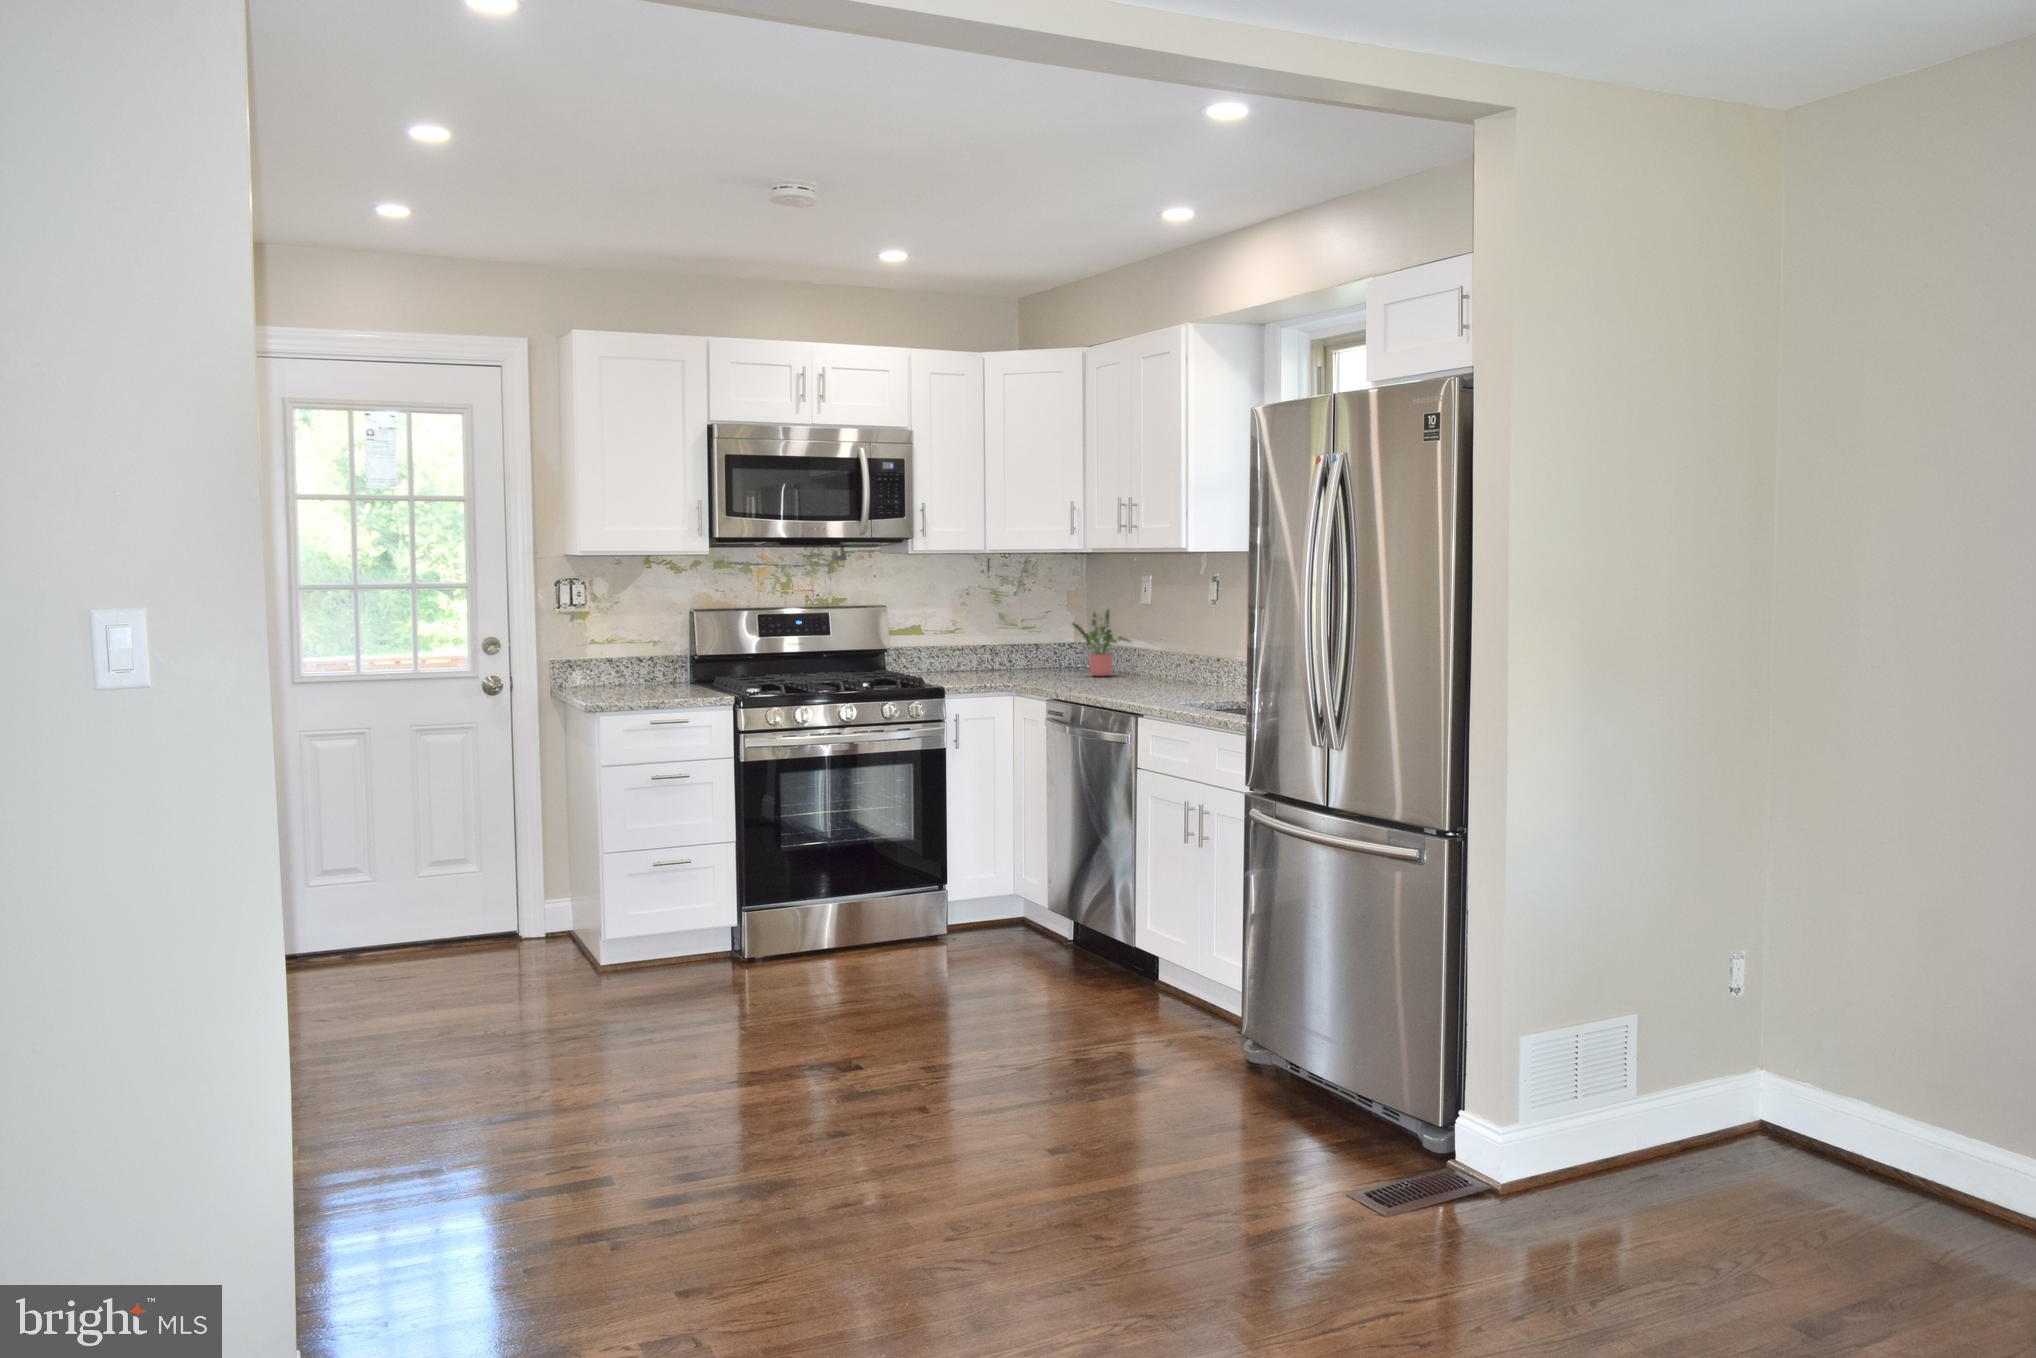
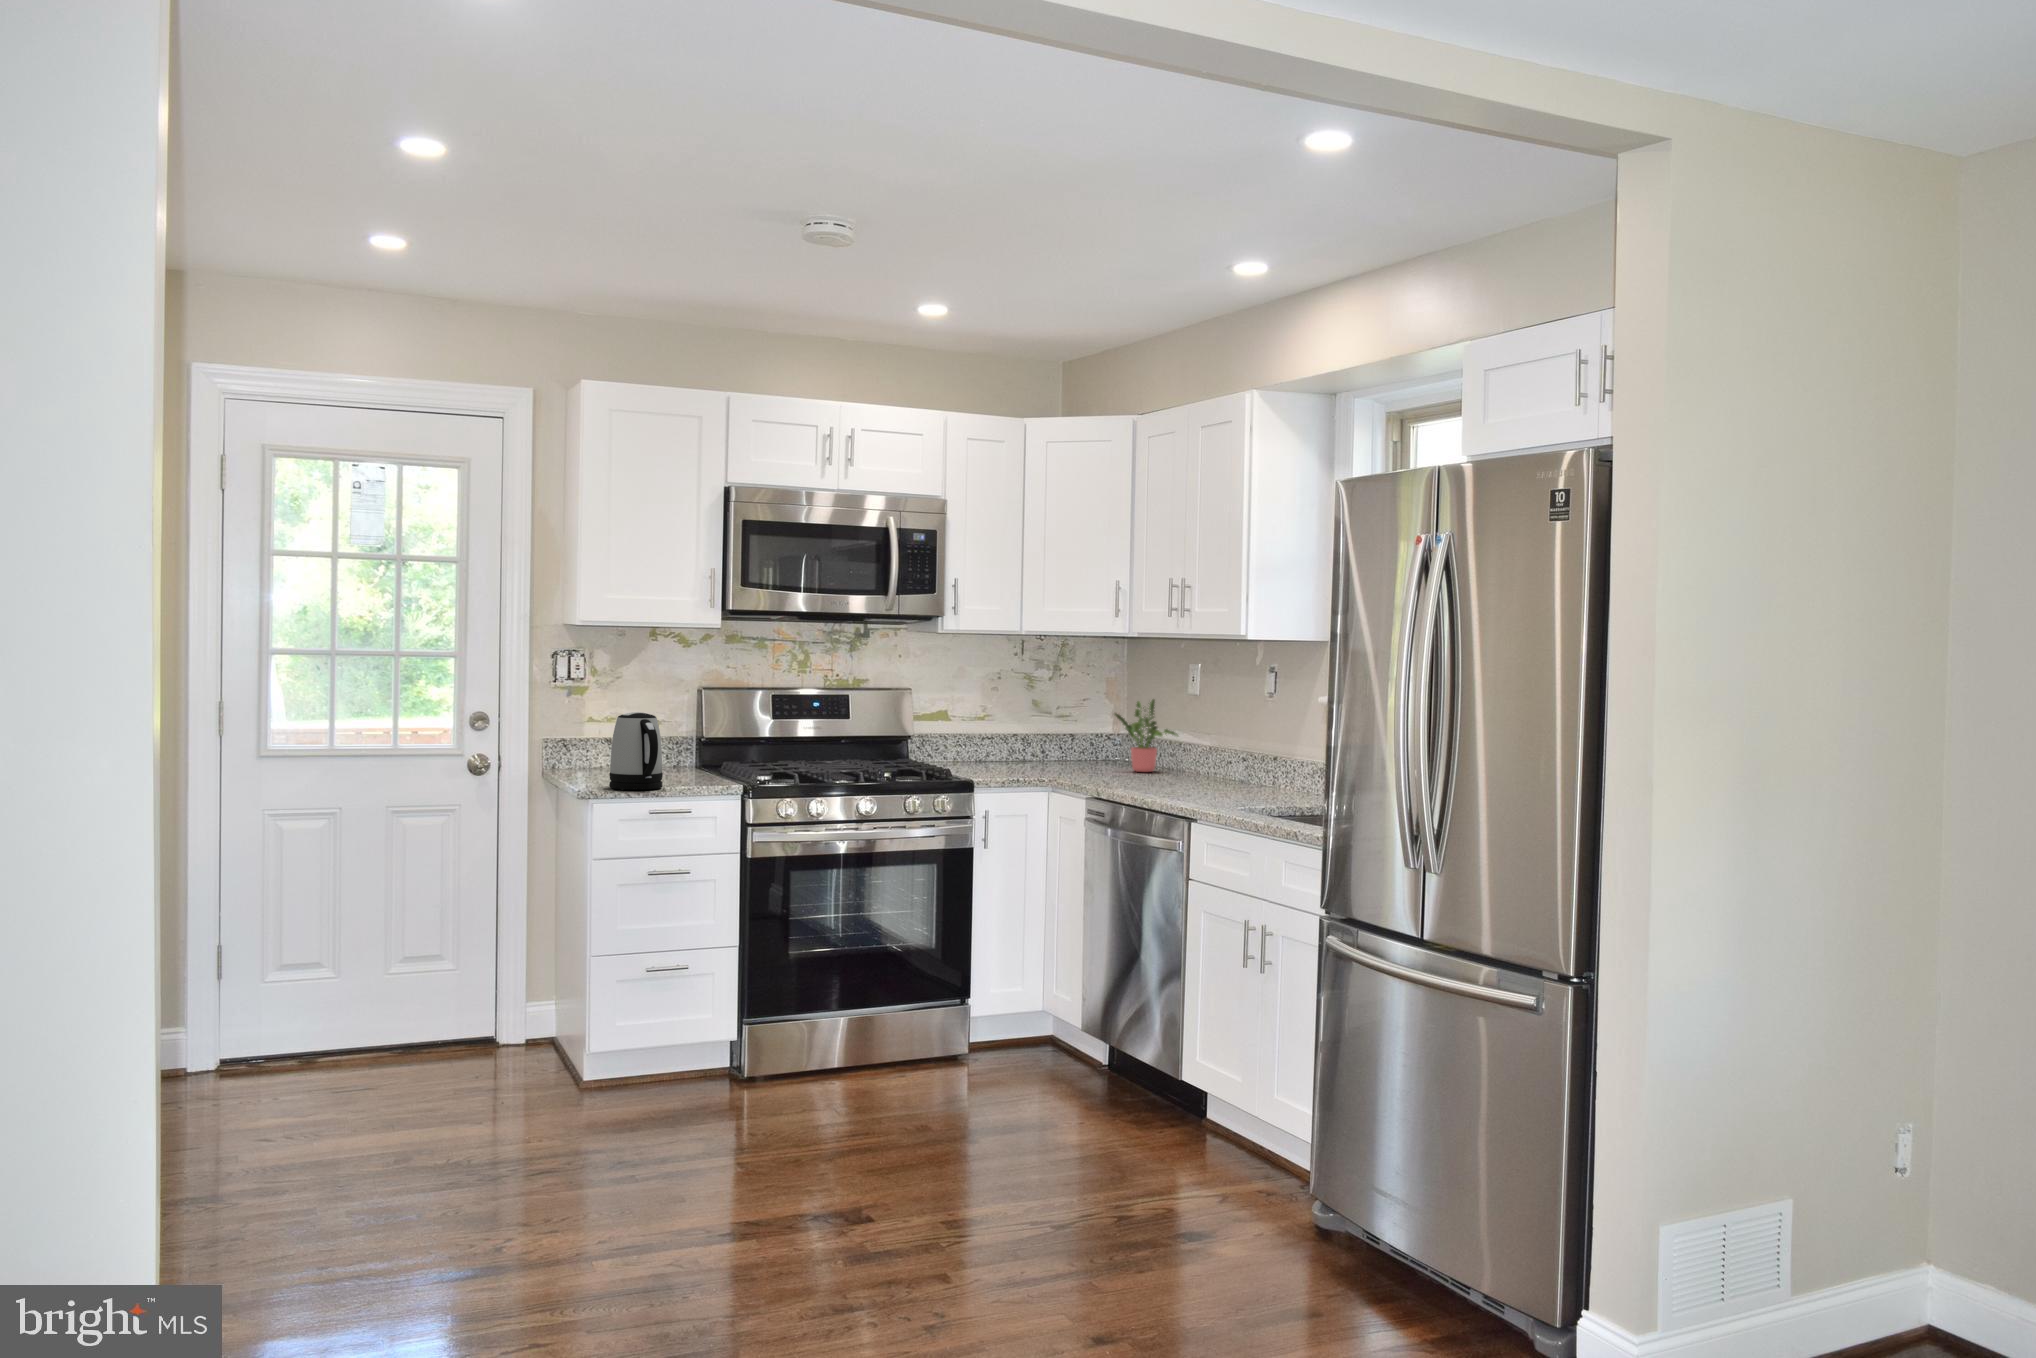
kettle: none [613,633,662,703] -> present [609,712,663,790]

